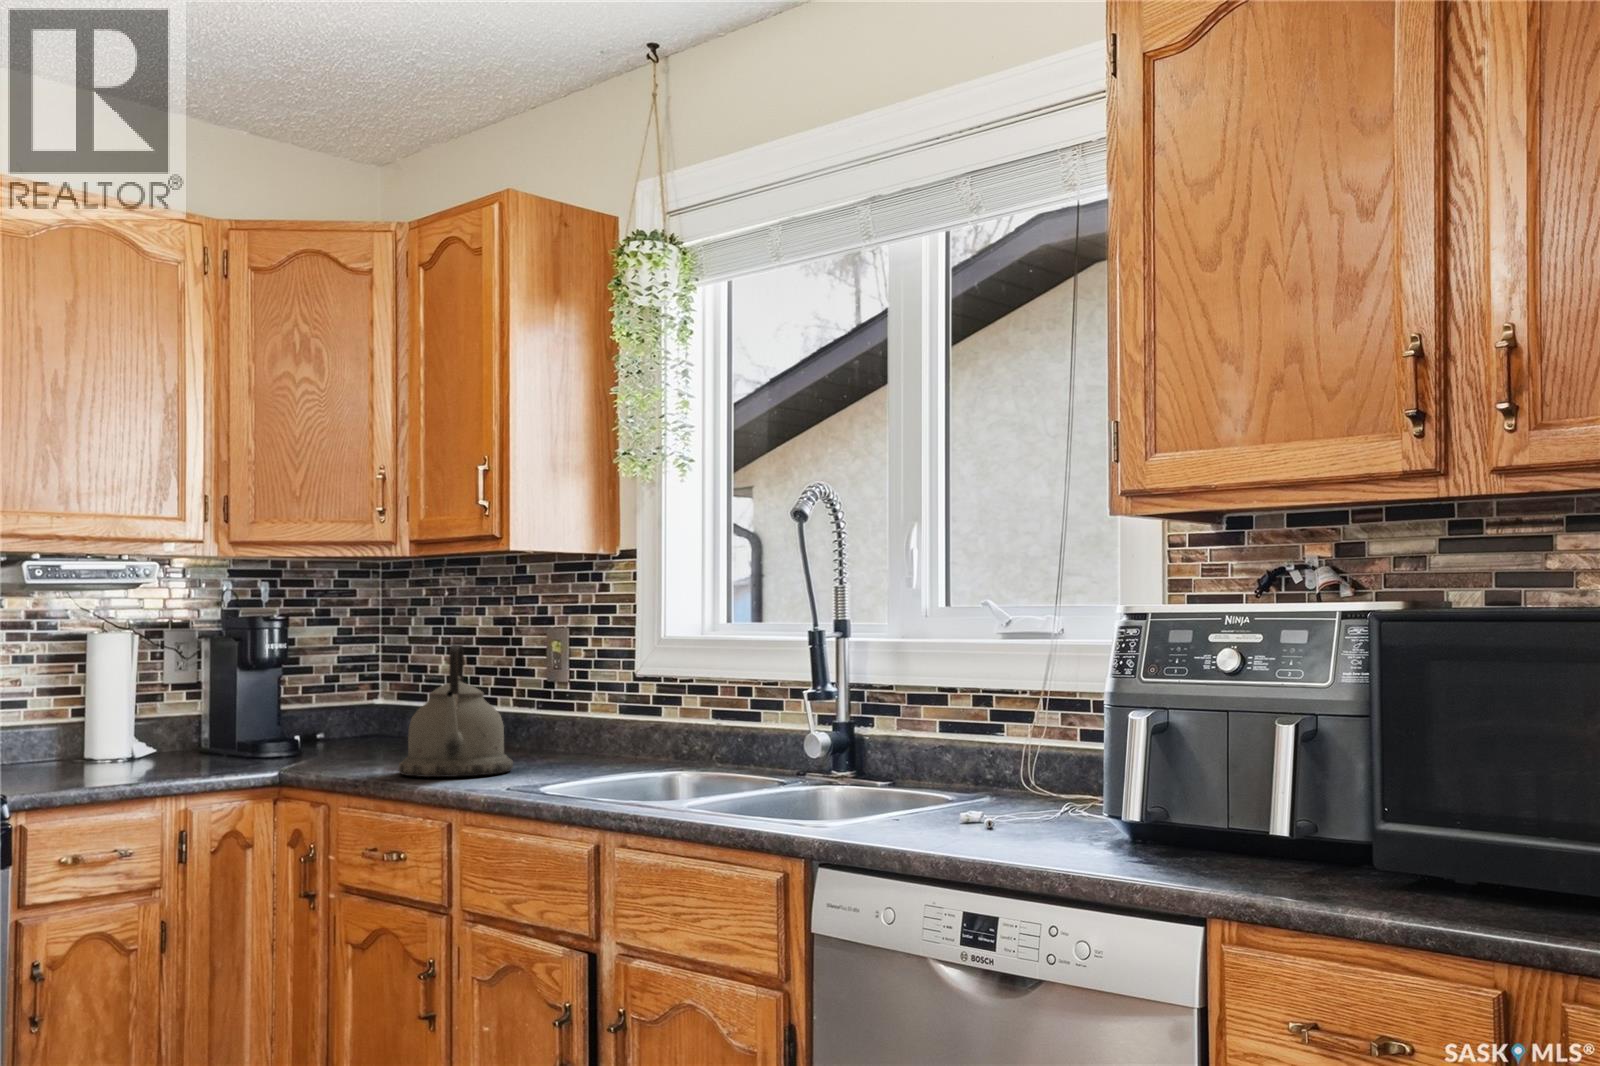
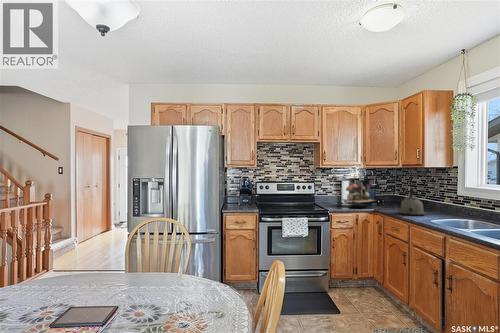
flower arrangement: none [74,619,283,770] -> present [342,181,372,205]

